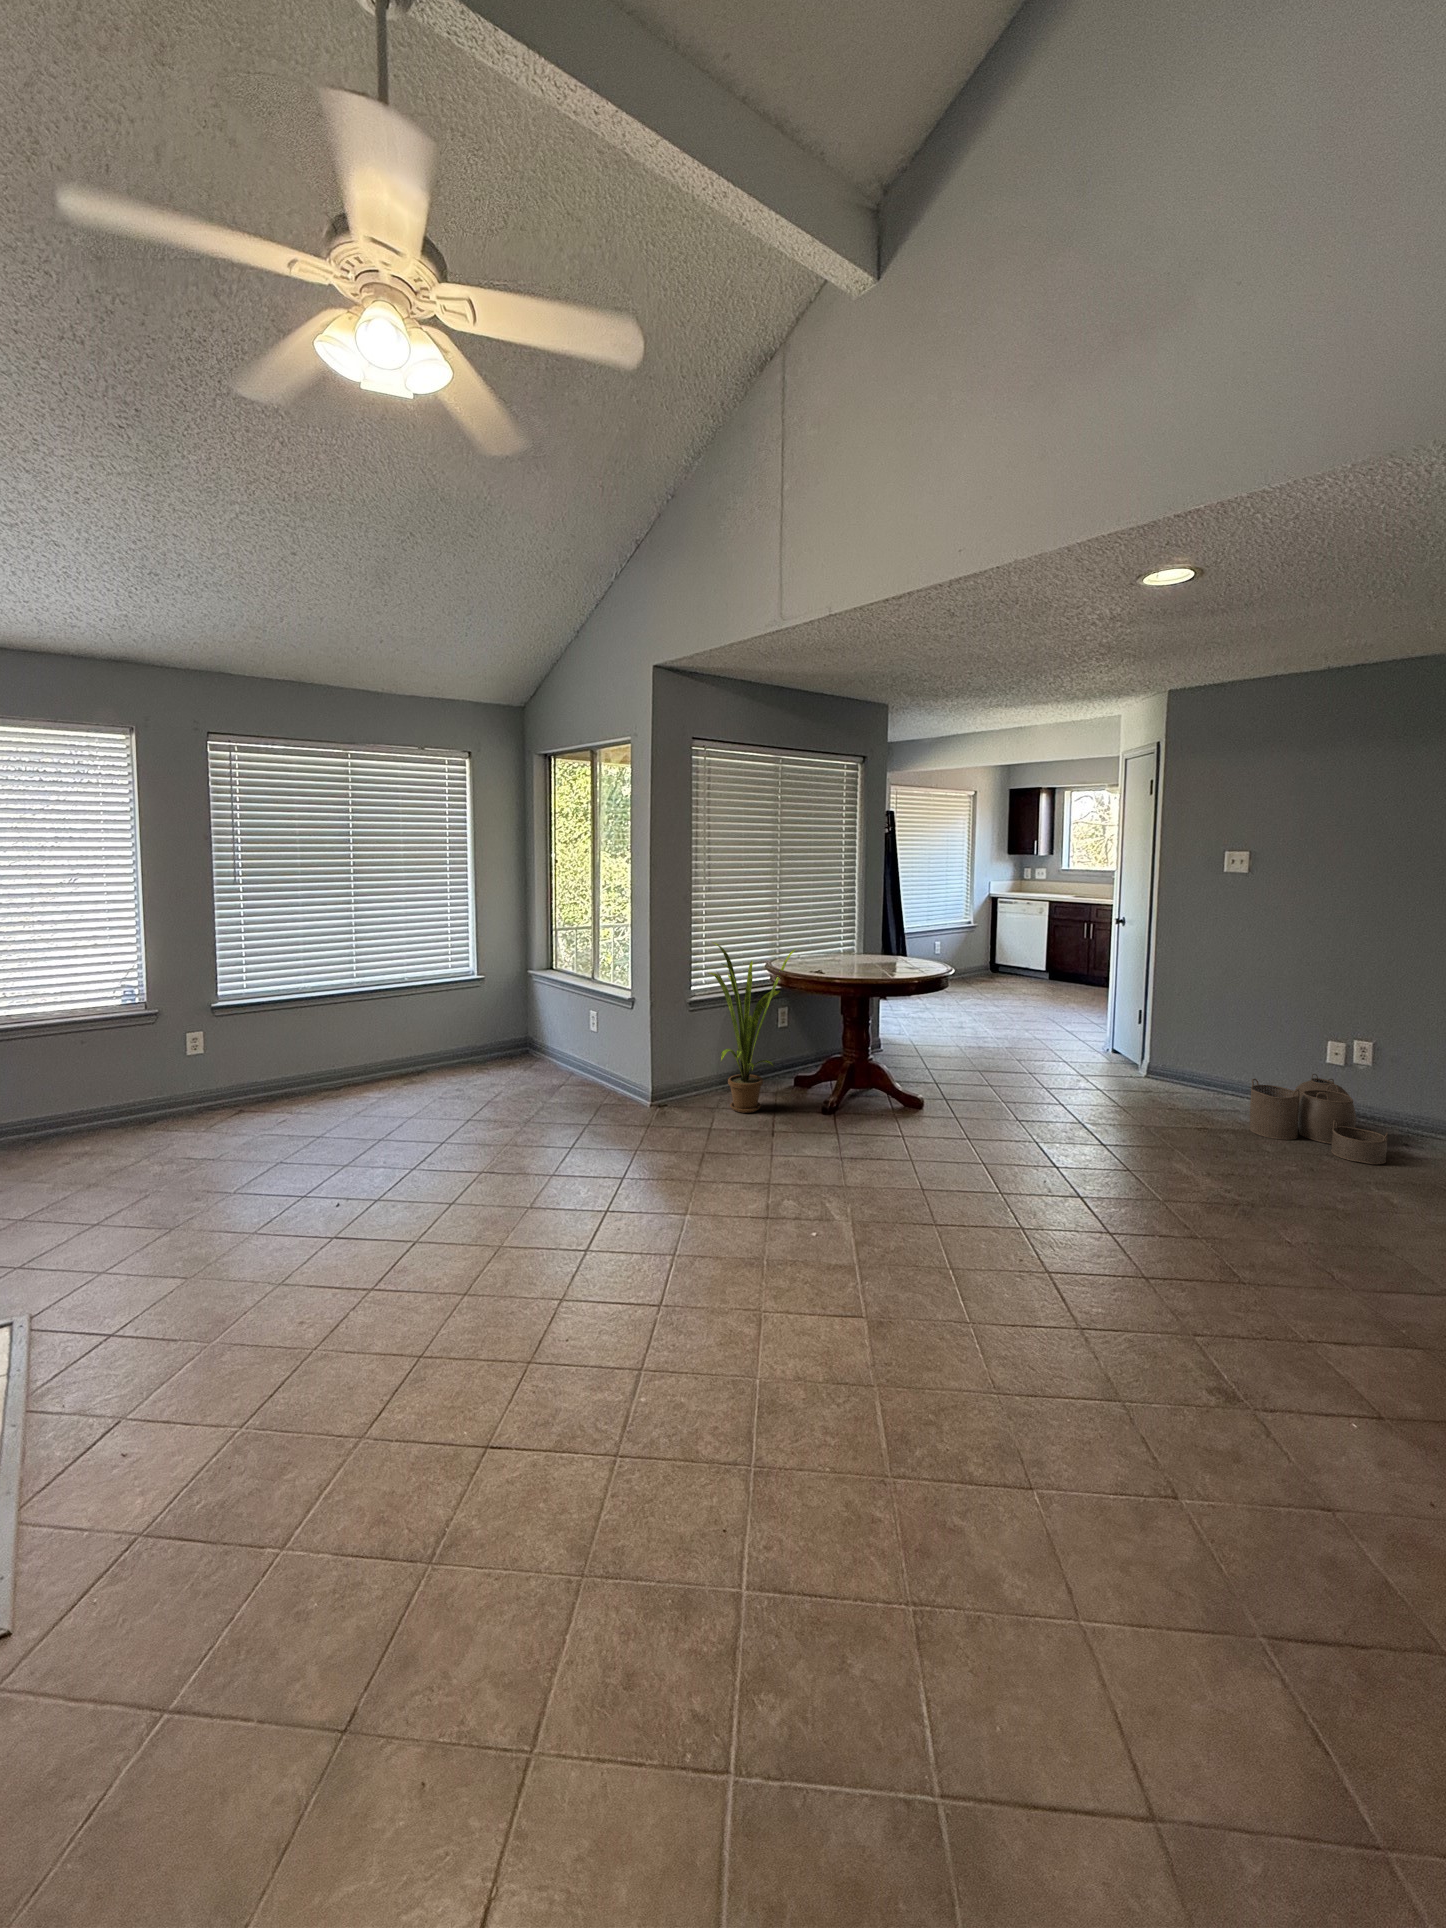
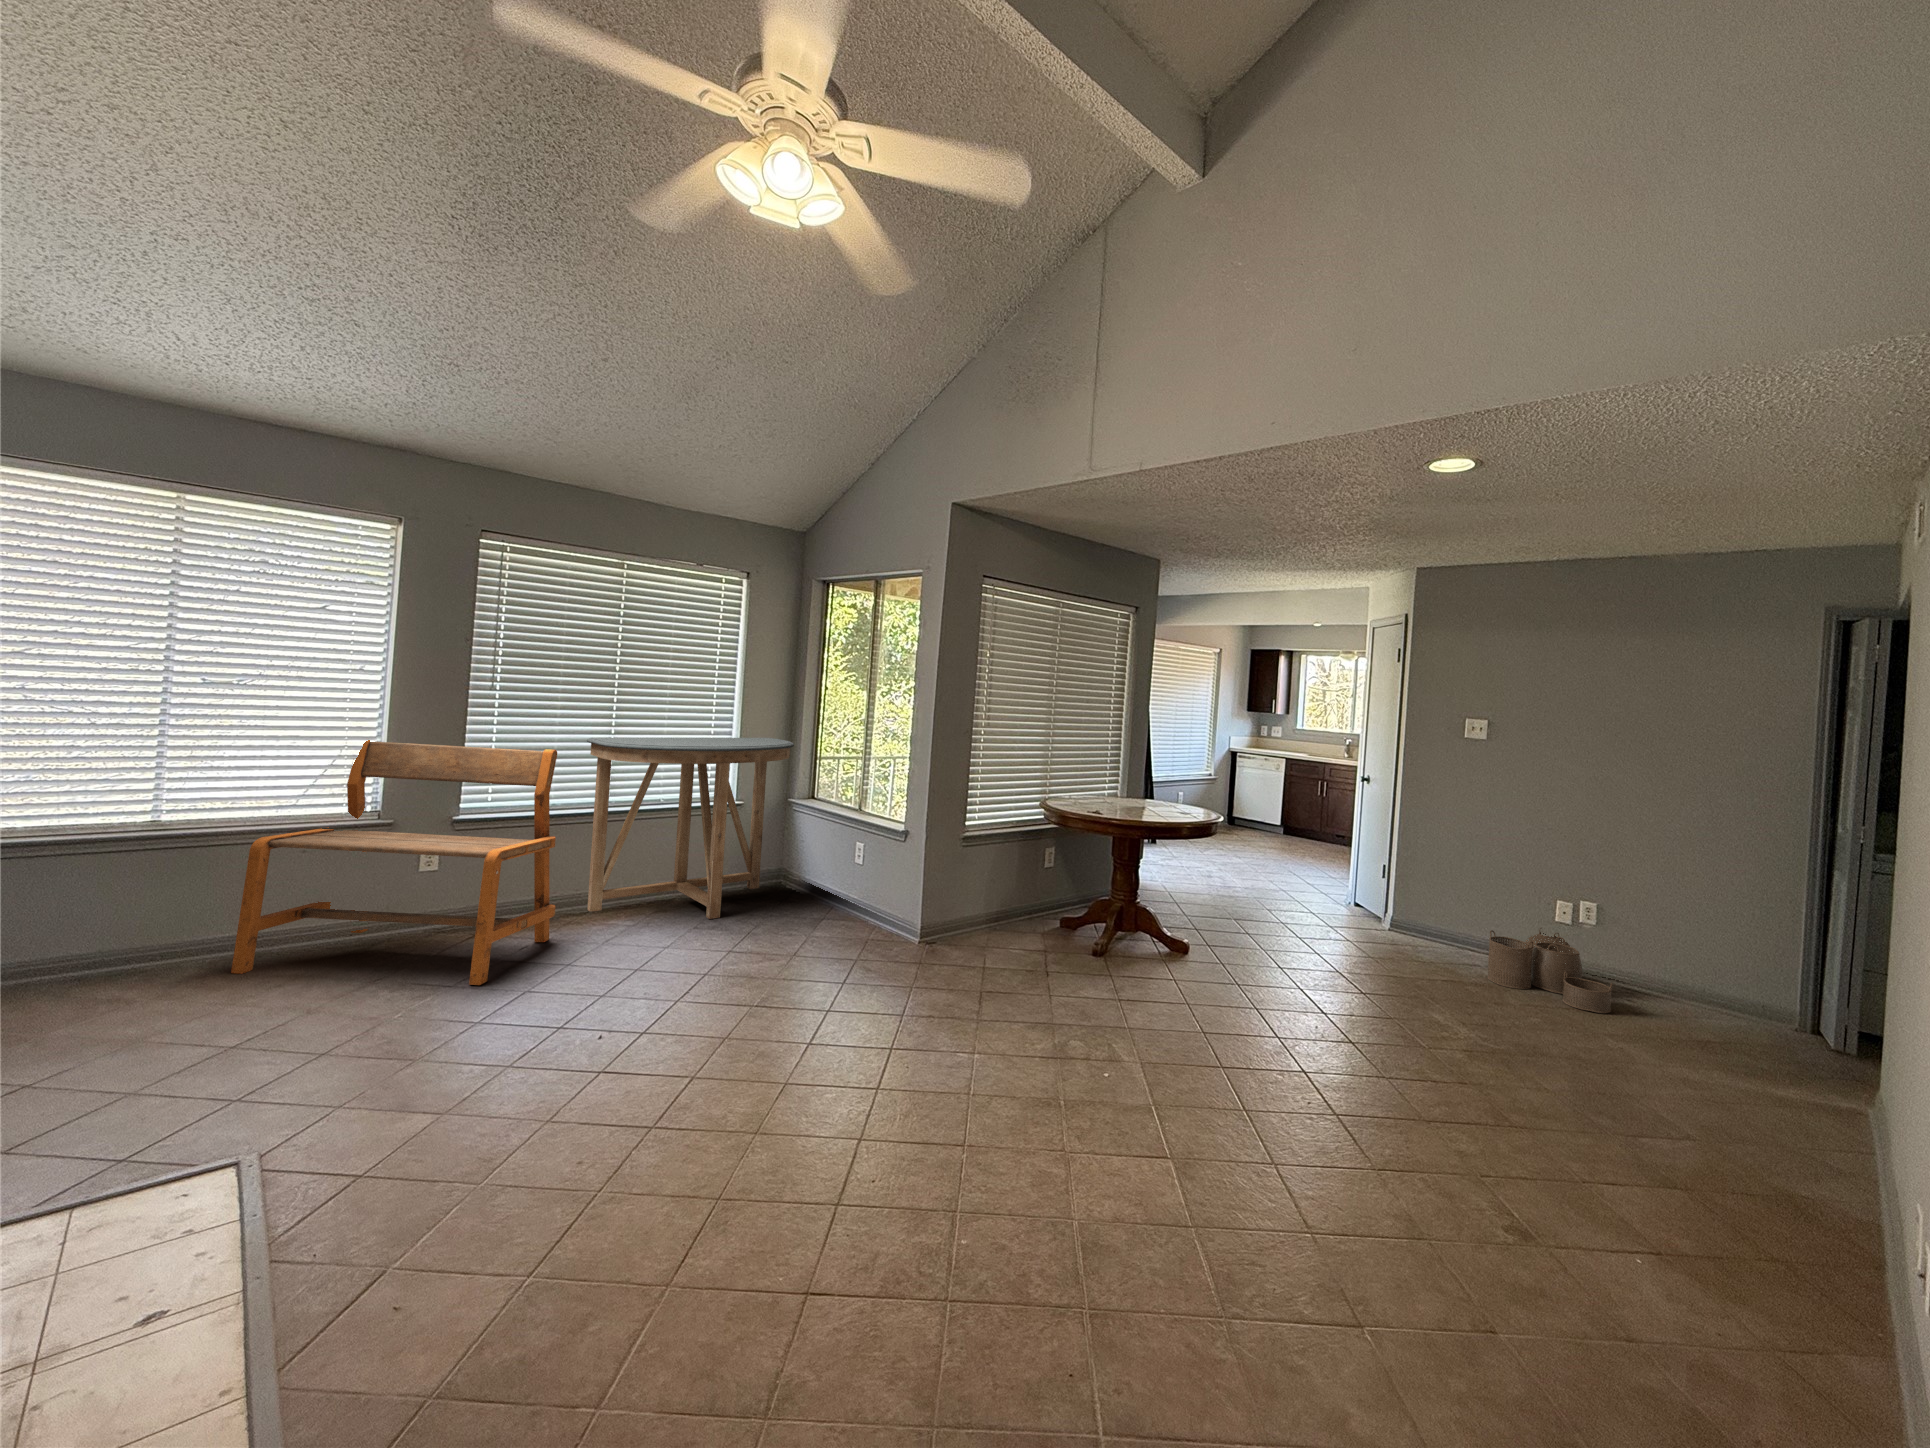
console table: none [324,913,523,1090] -> present [587,738,794,919]
bench: none [28,937,305,1160] -> present [231,740,557,985]
house plant: present [708,942,795,1113] -> none [986,776,1077,950]

